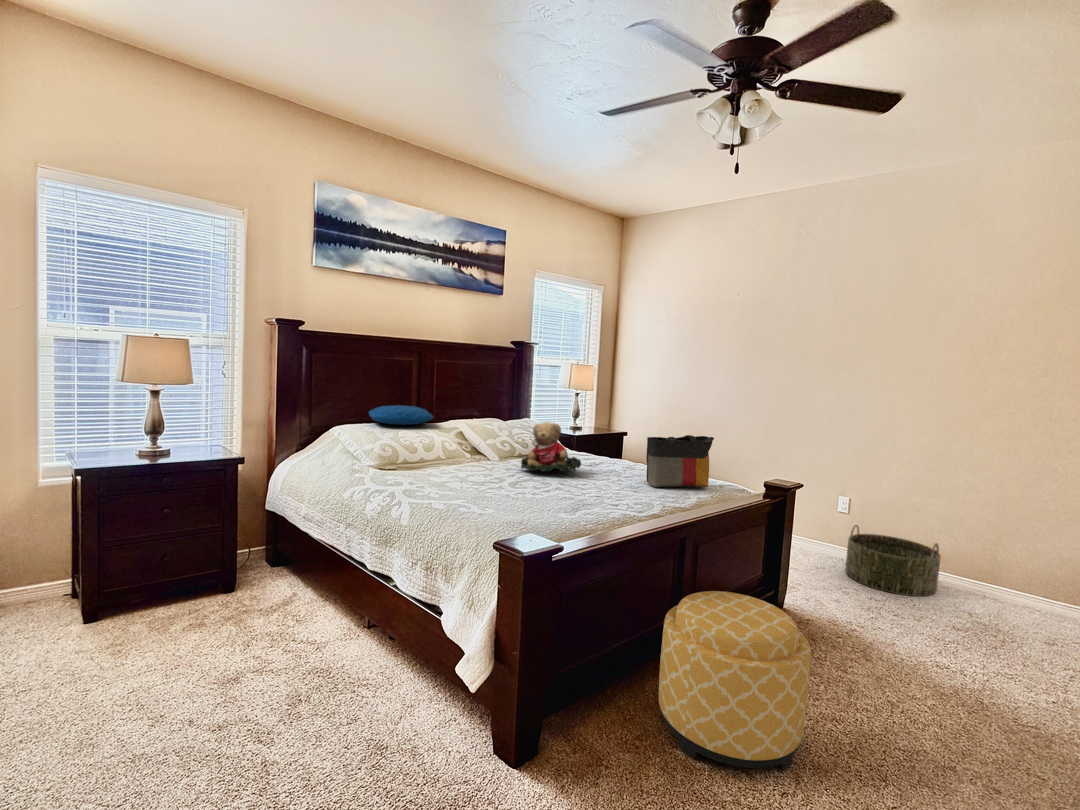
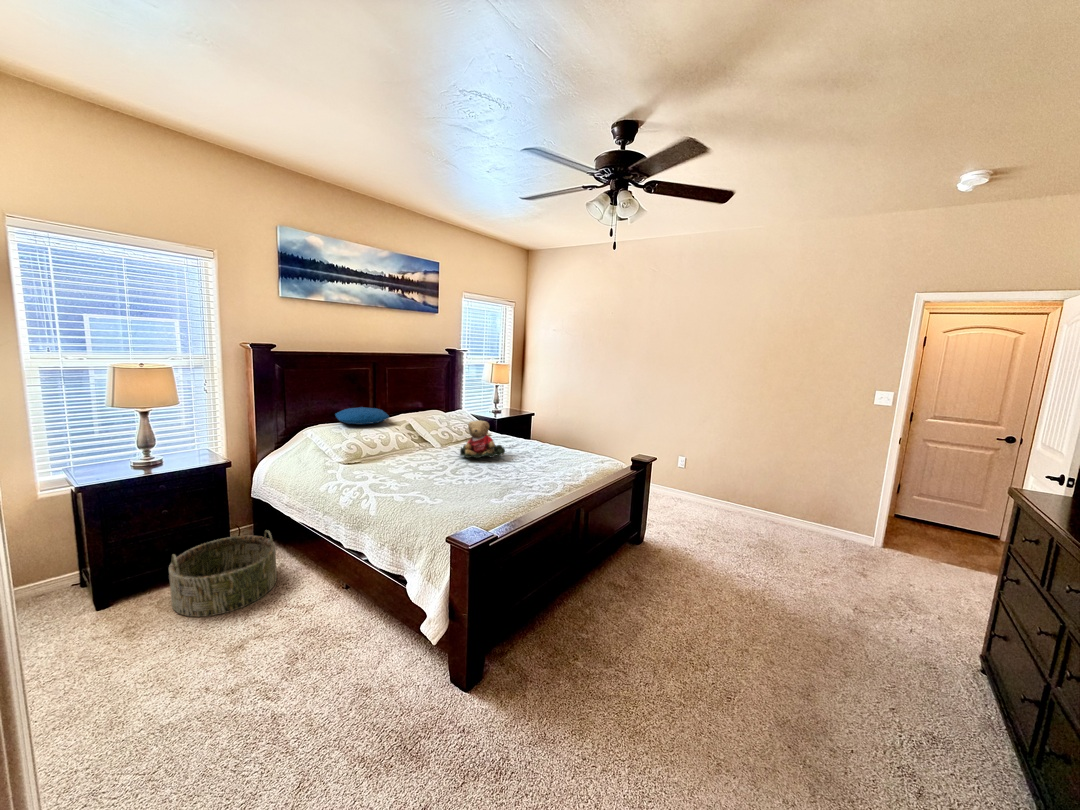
tote bag: present [646,435,714,487] -> none [552,428,599,467]
basket: present [845,525,941,596] -> present [169,530,277,617]
ottoman: present [659,591,811,771] -> none [564,547,663,668]

